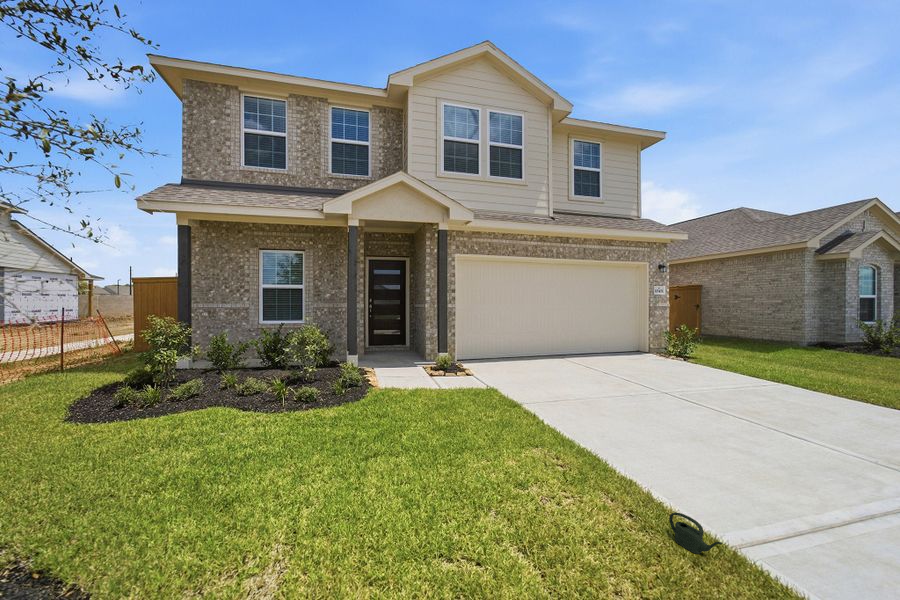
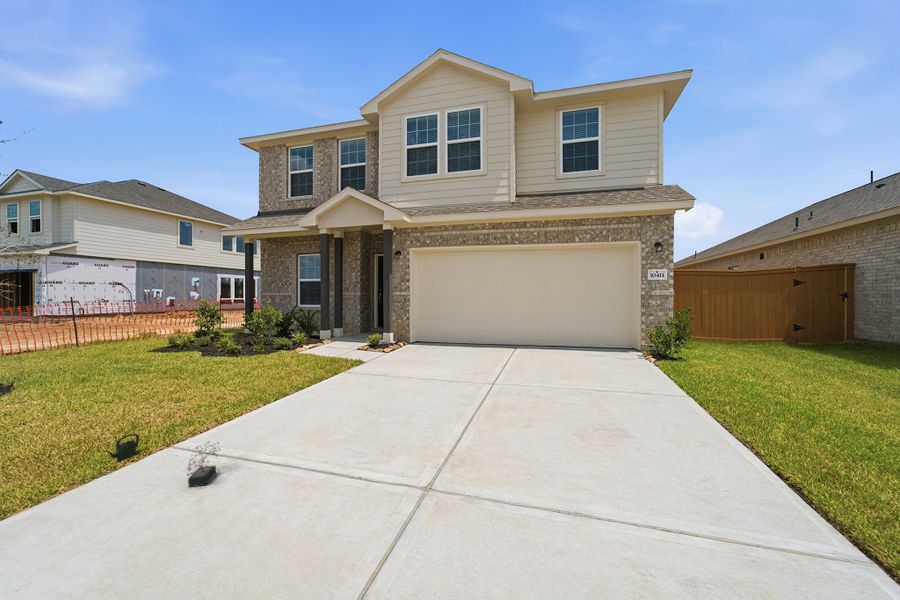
decorative plant: none [798,485,863,543] -> present [187,442,220,487]

